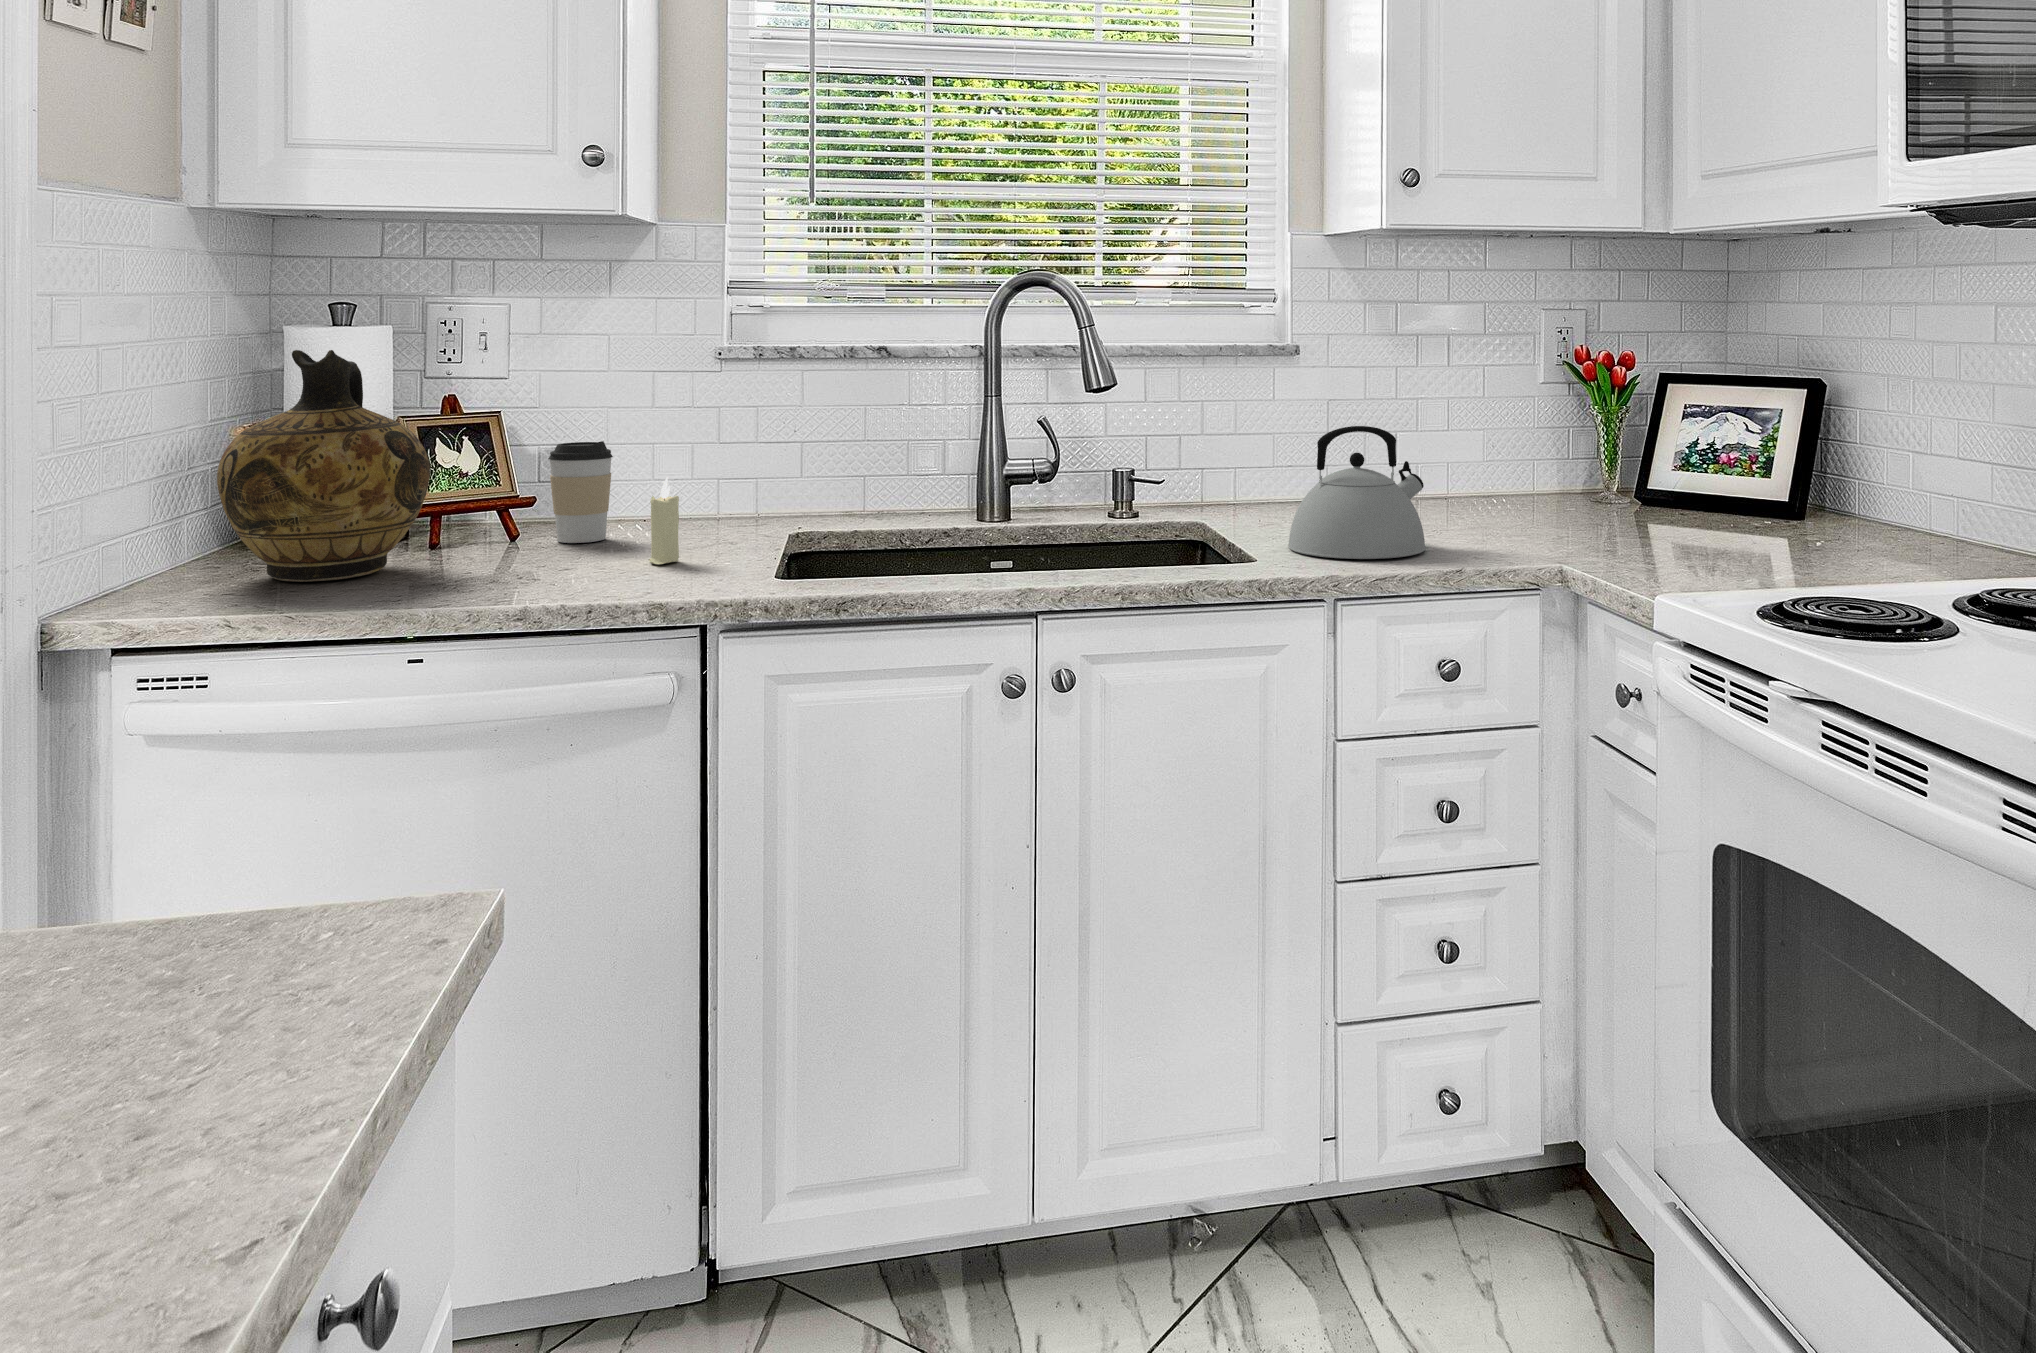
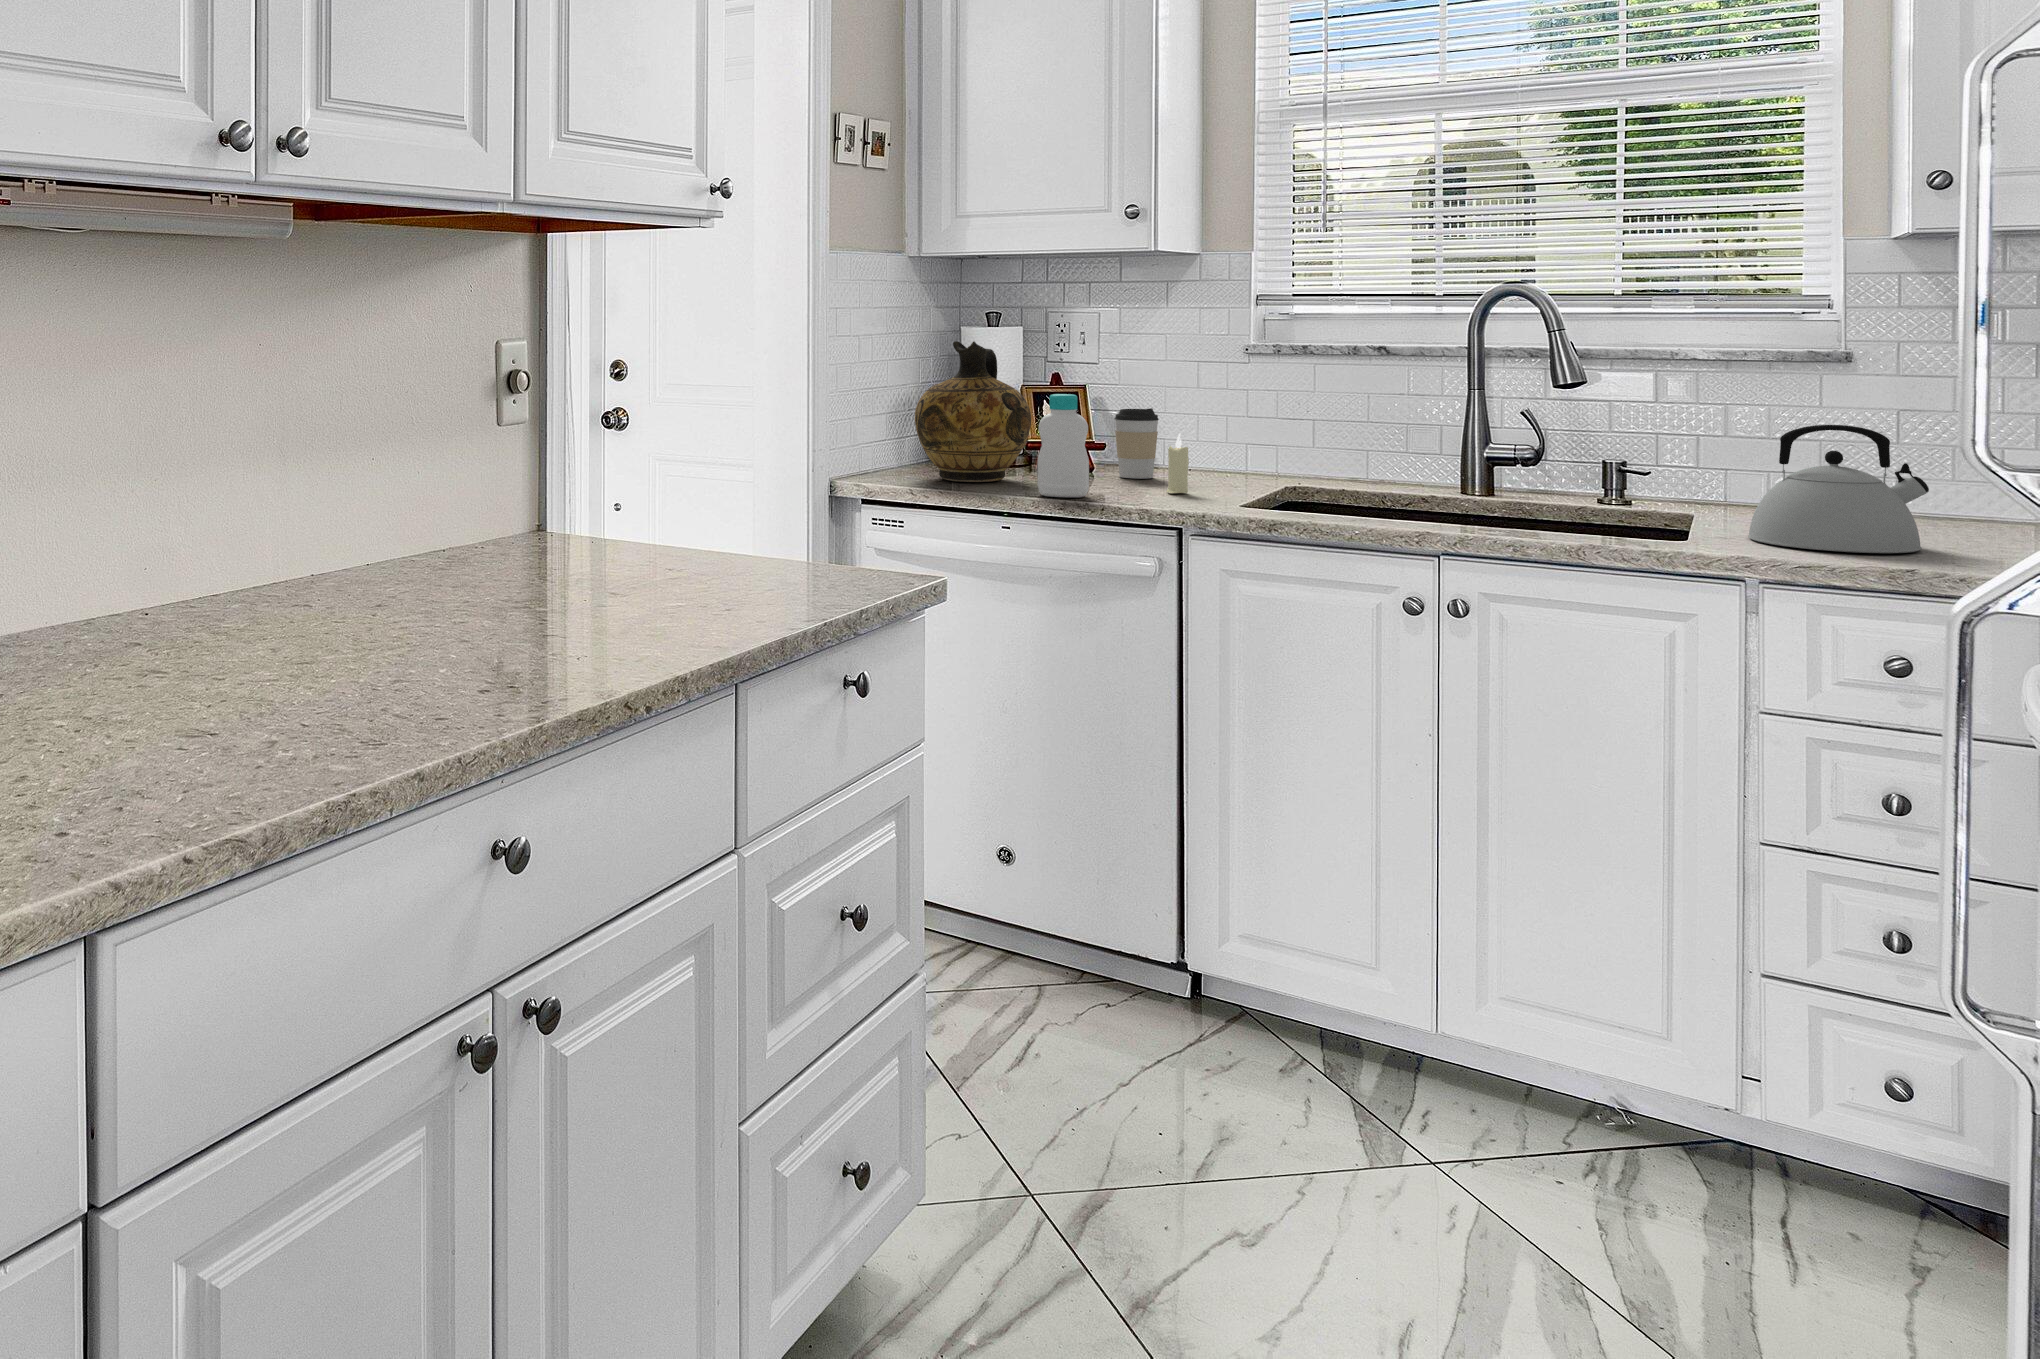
bottle: none [462,431,547,595] -> present [1037,394,1089,497]

